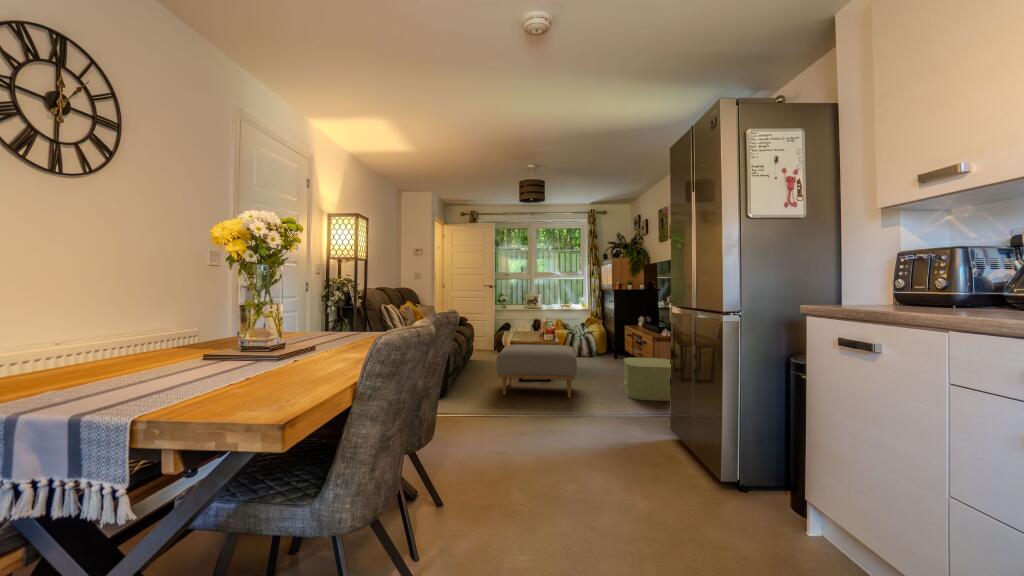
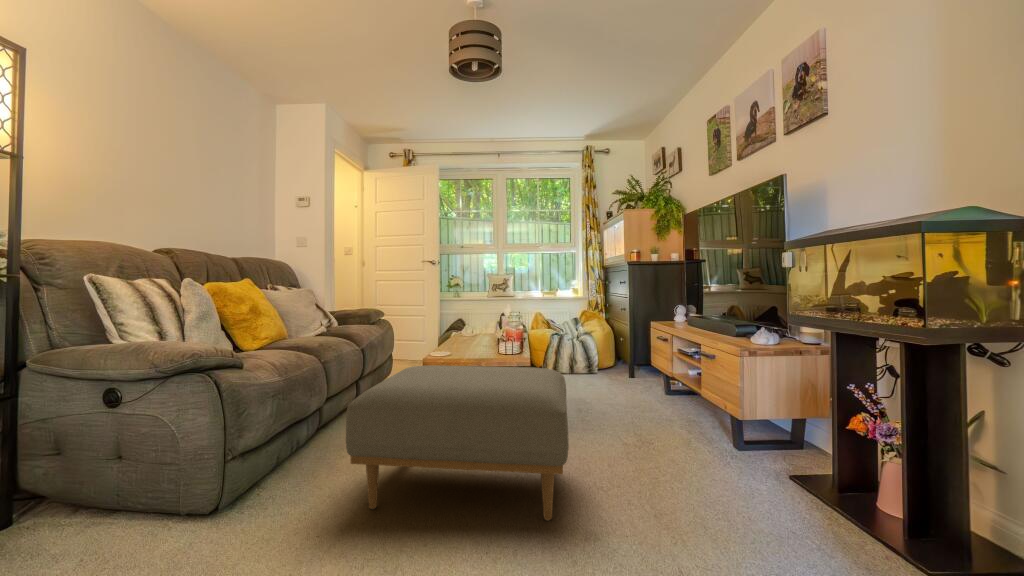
storage box: present [624,358,671,401] -> none [681,395,854,535]

